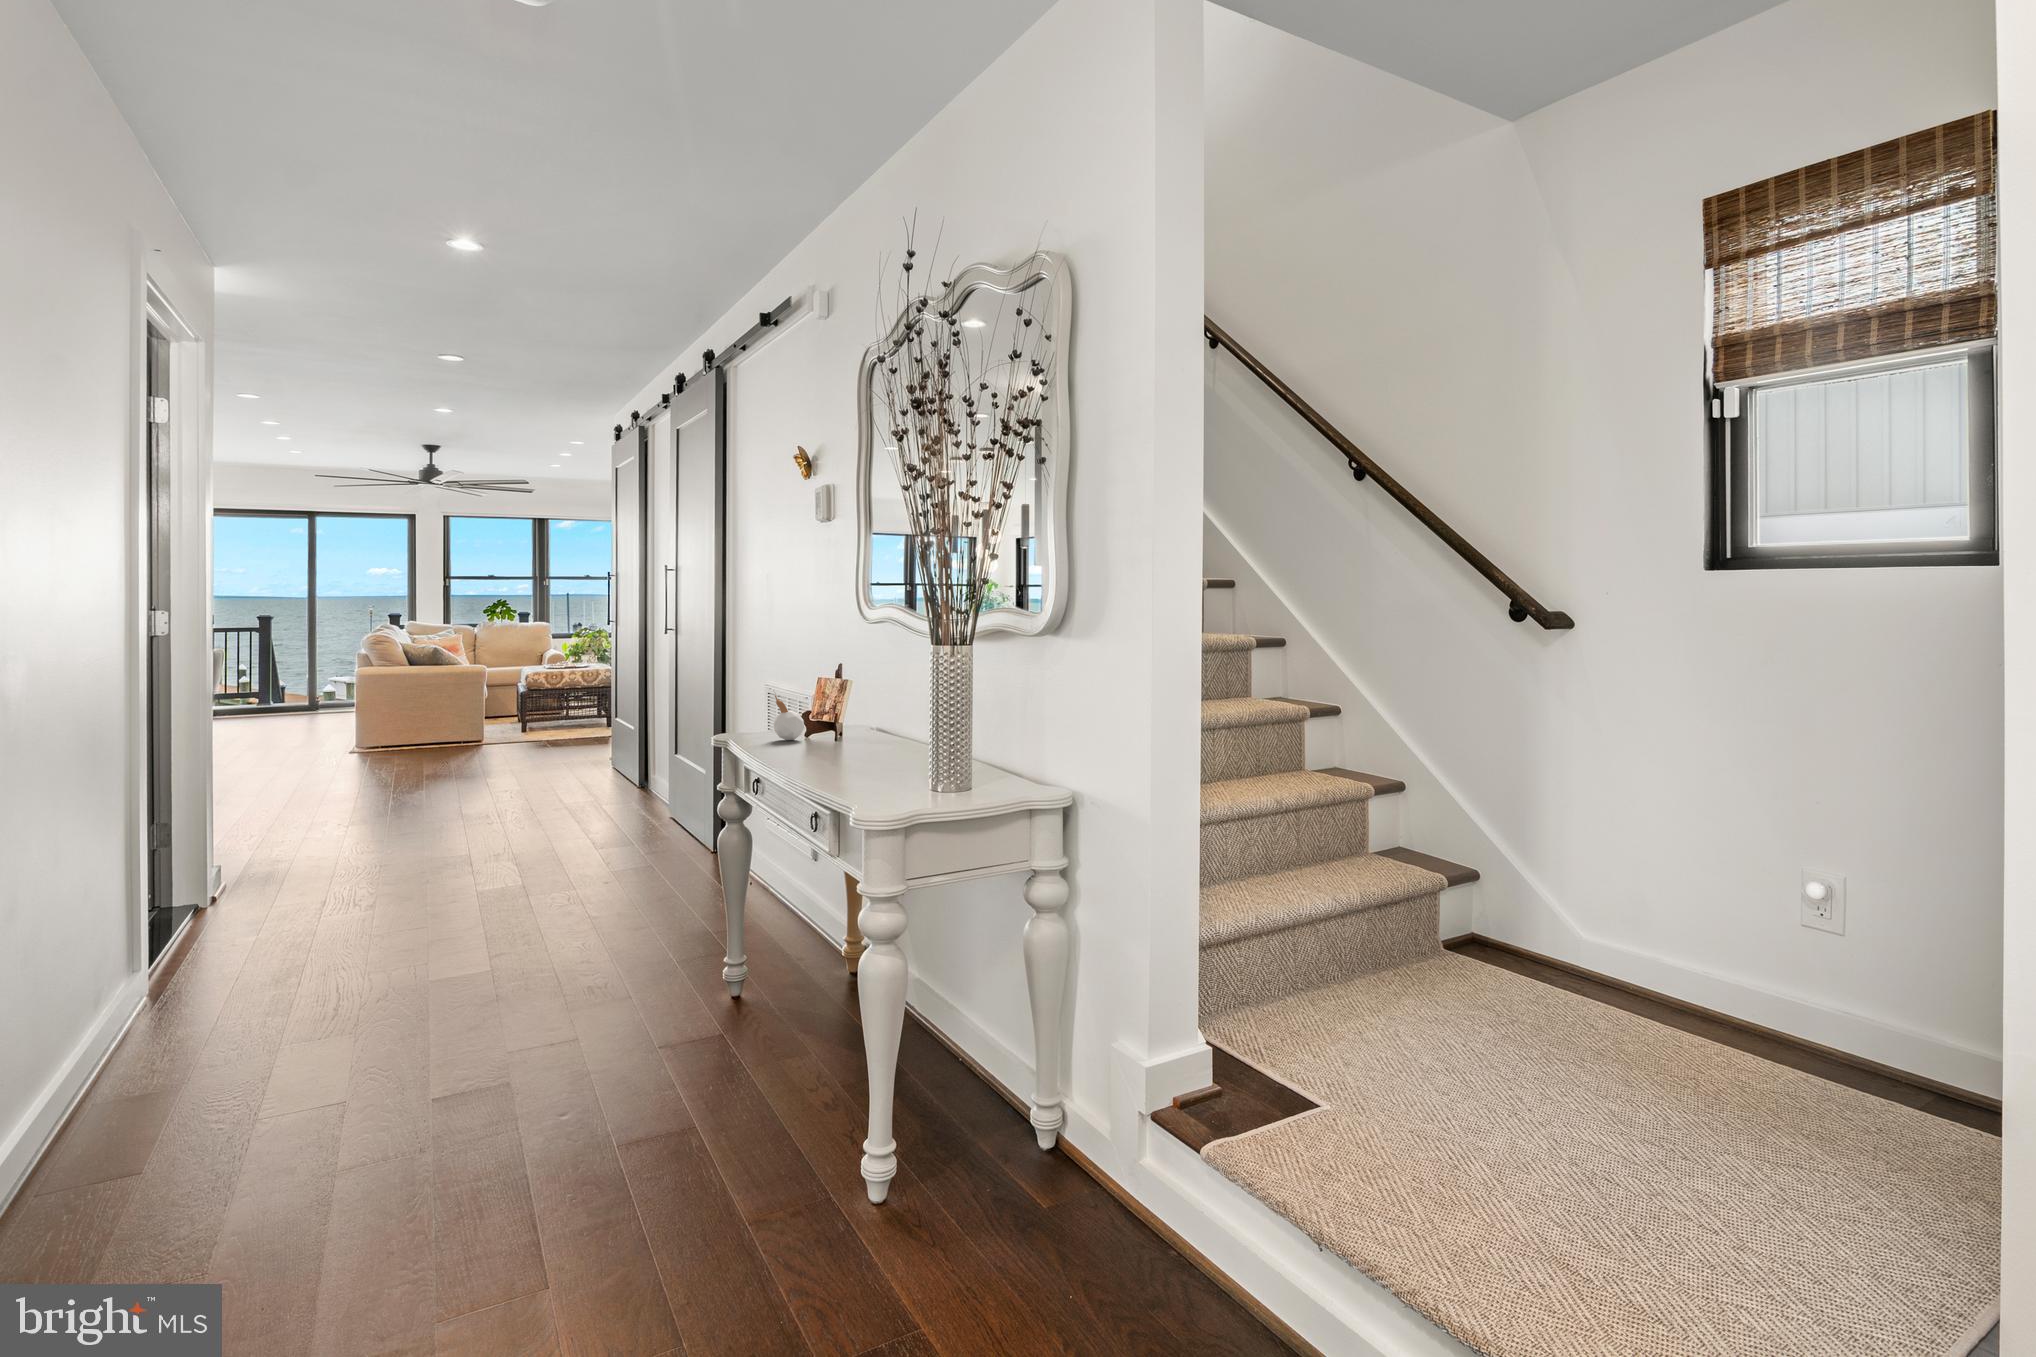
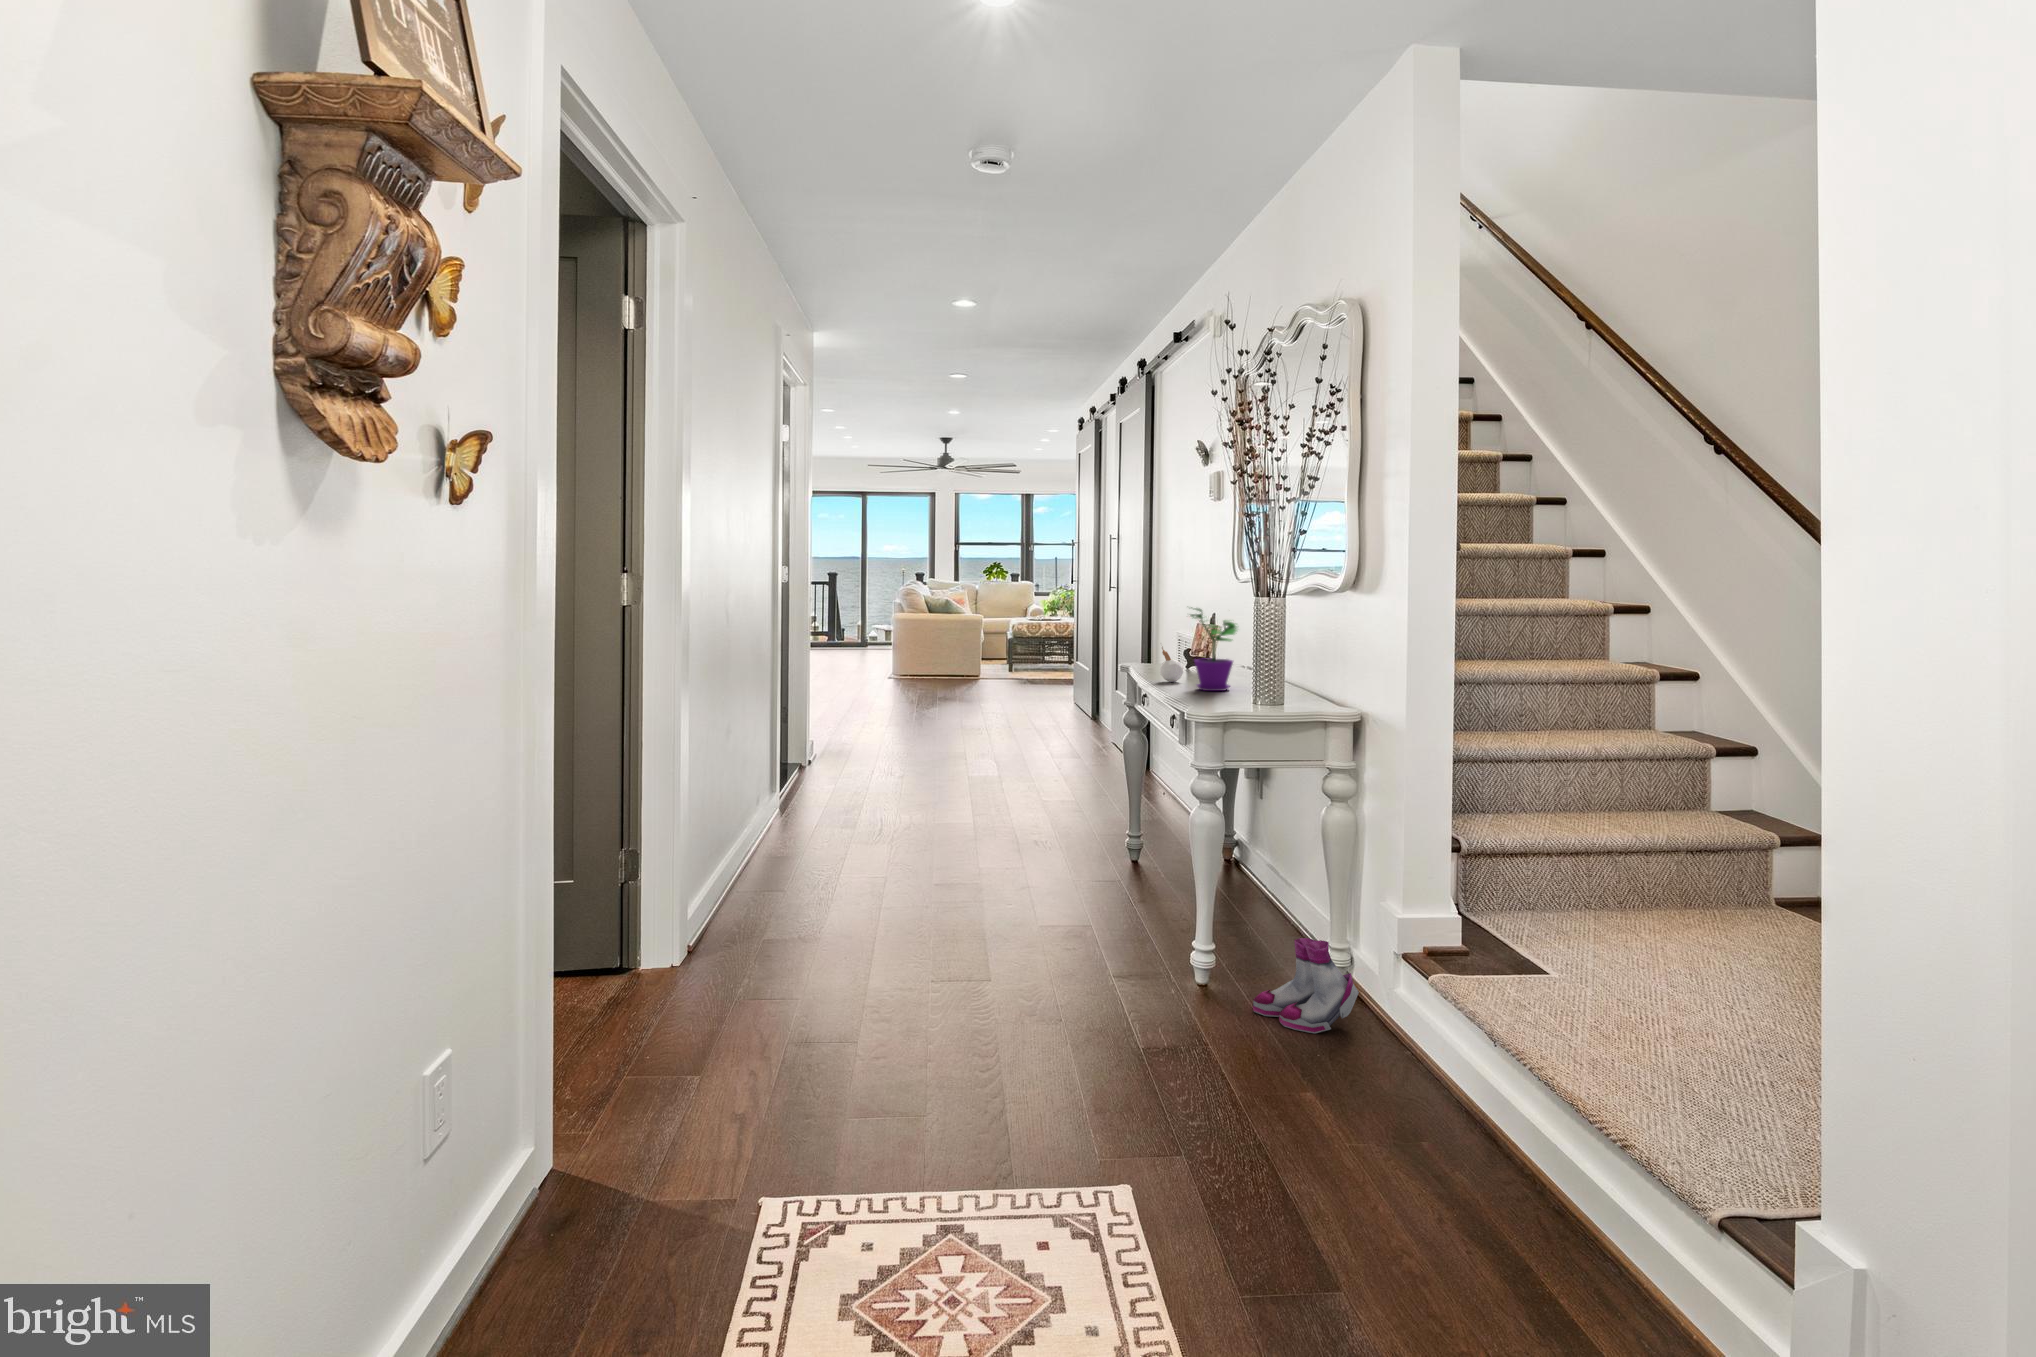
flower pot: none [813,635,883,750] -> present [1191,607,1237,691]
boots: none [956,1077,1094,1212] -> present [1253,938,1359,1033]

